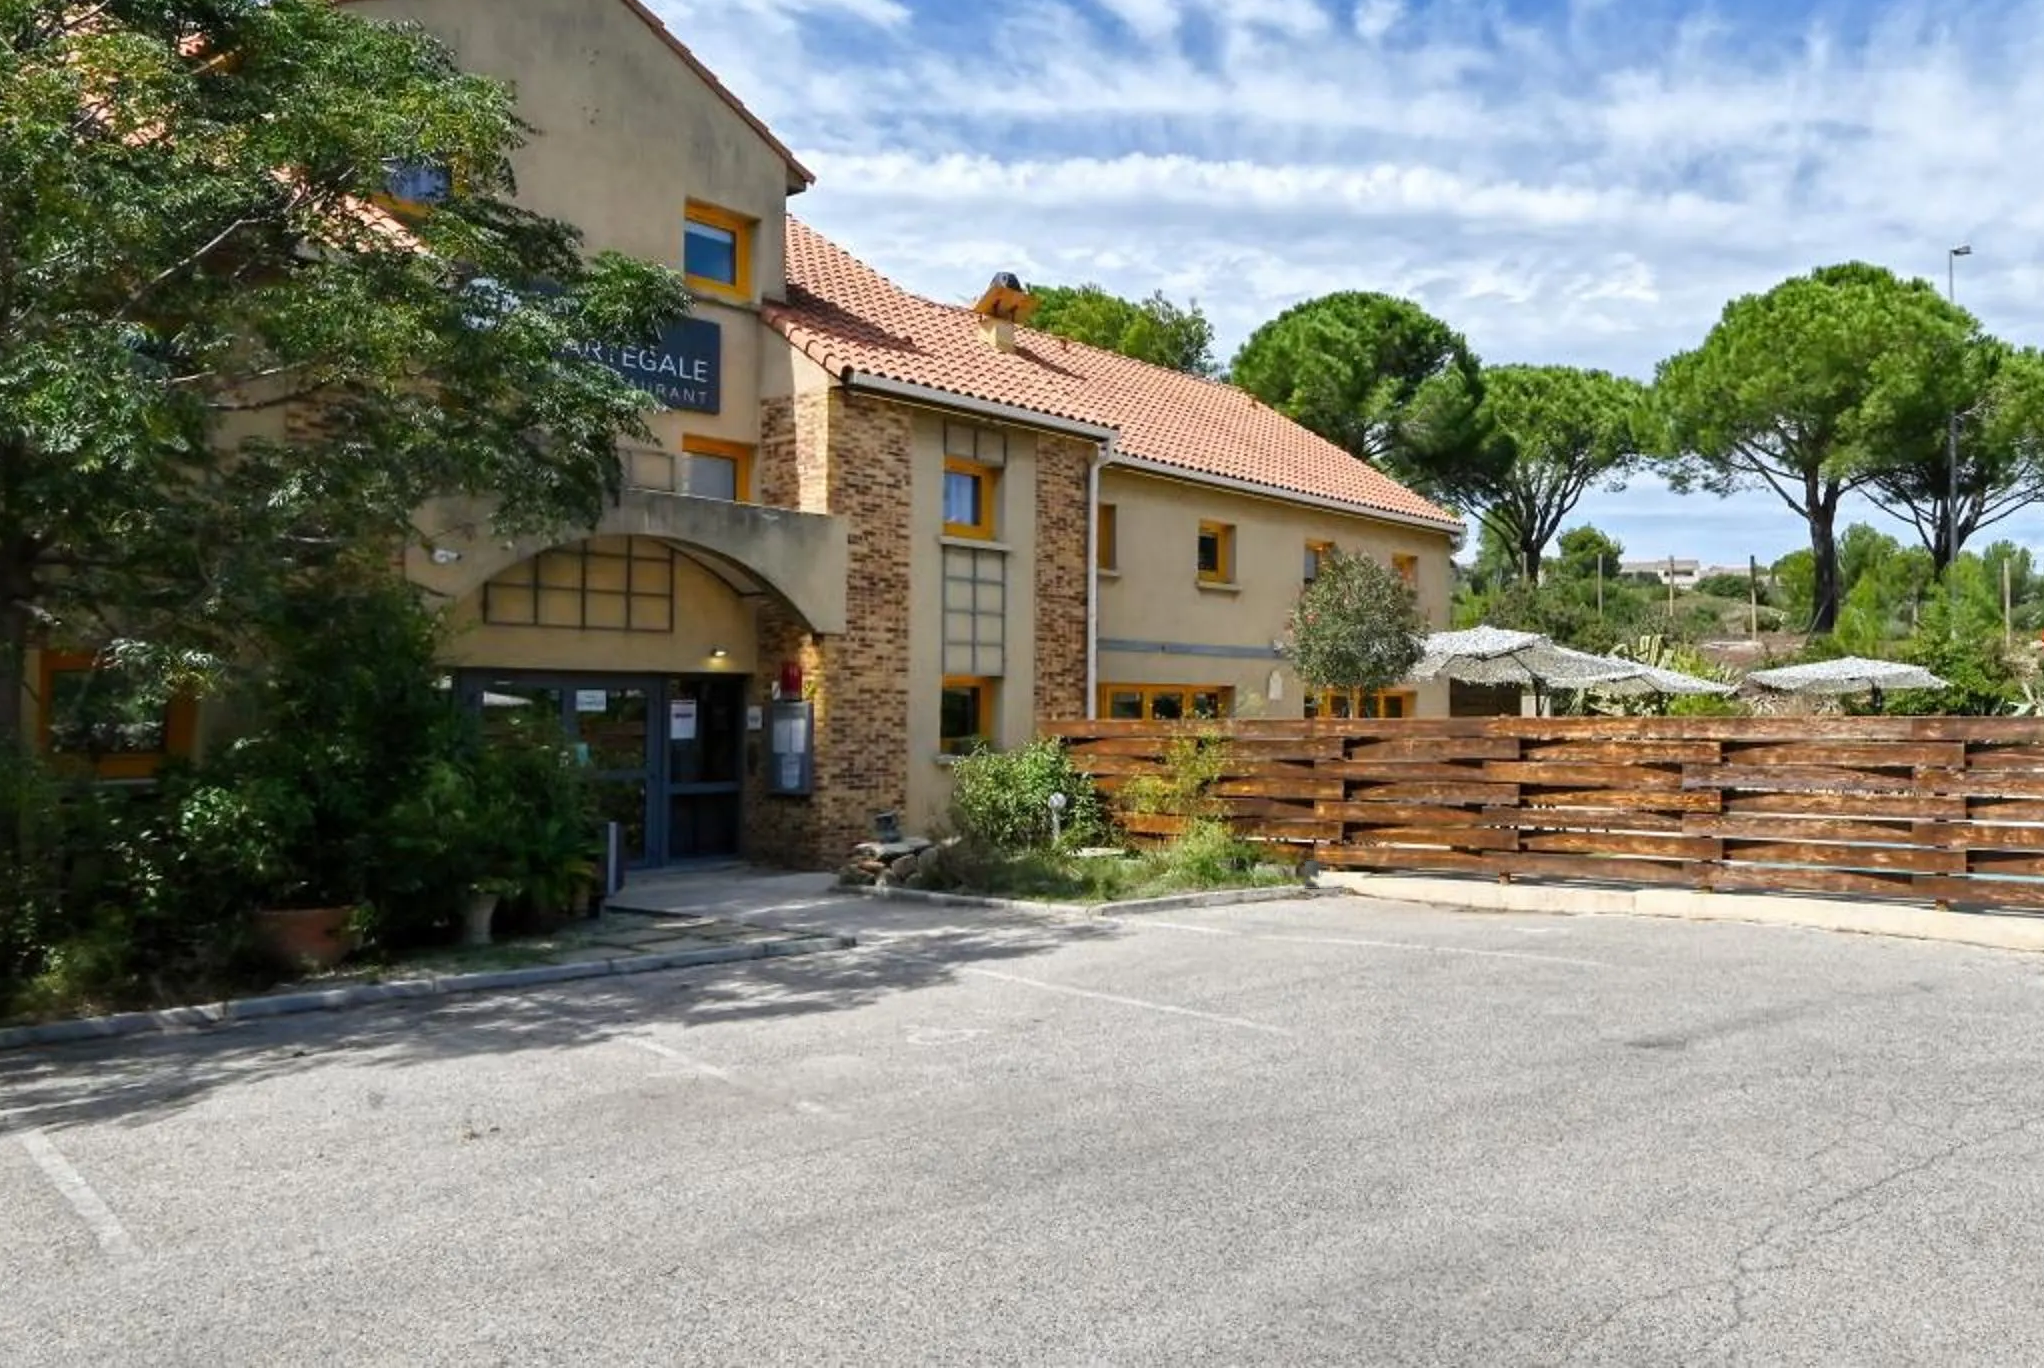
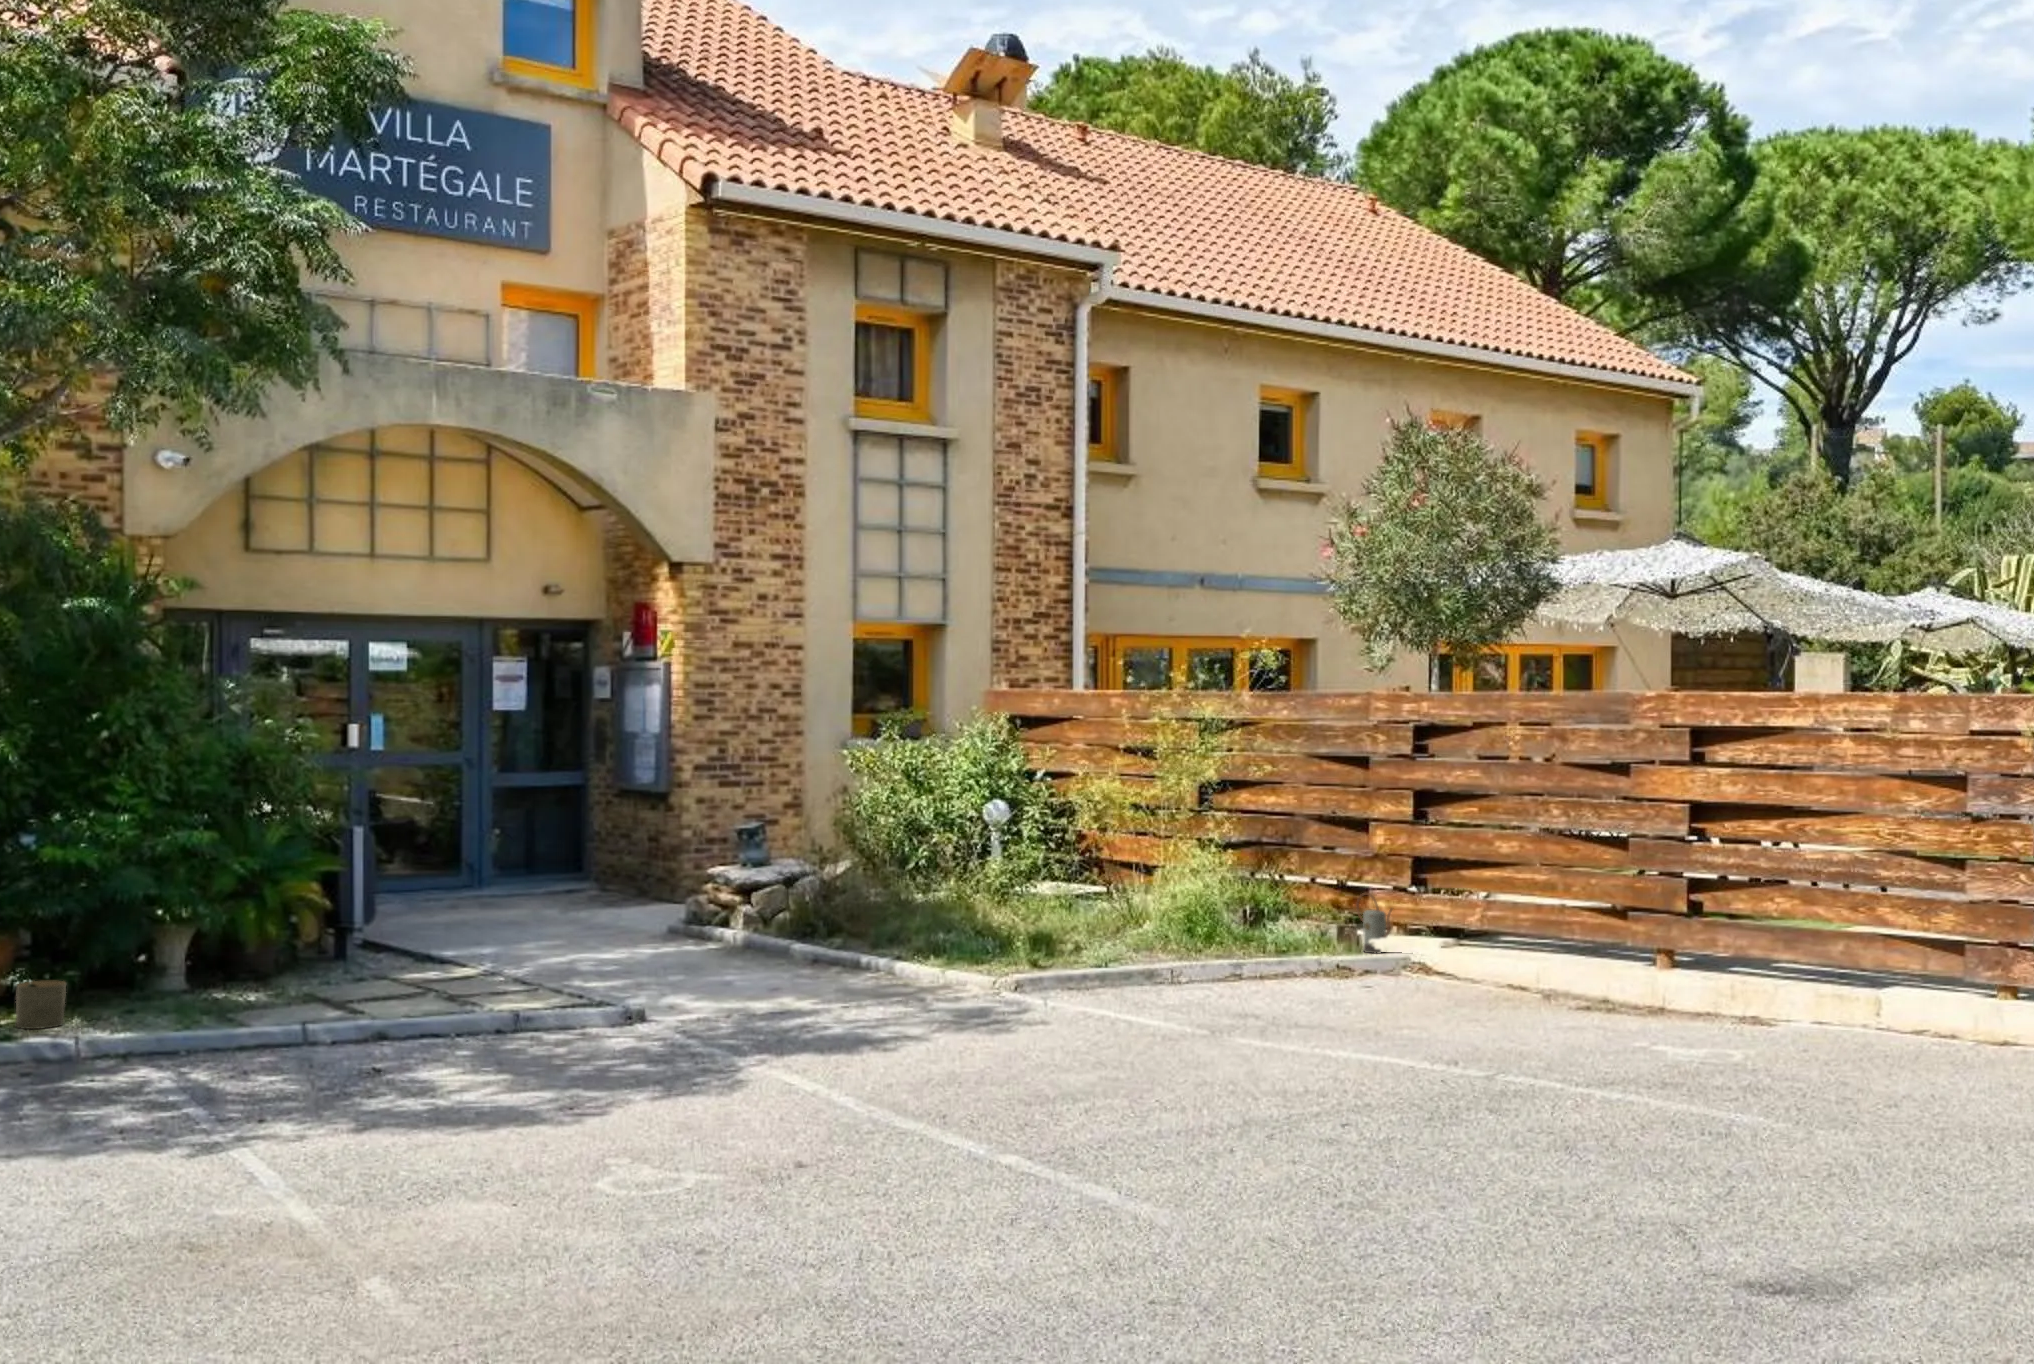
planter: none [400,923,439,958] -> present [16,981,66,1029]

